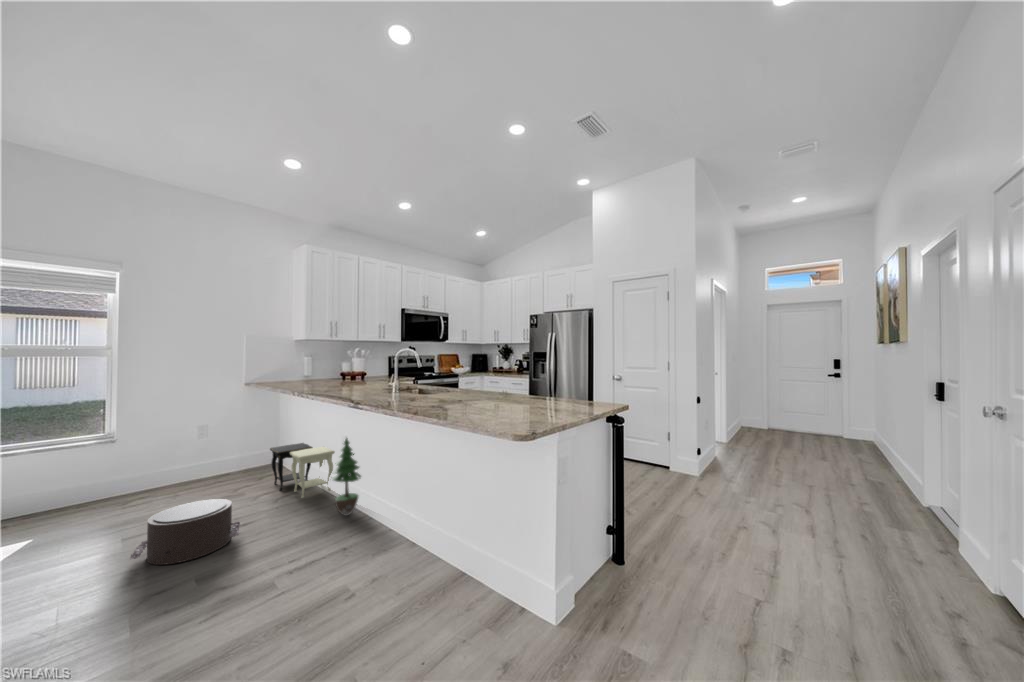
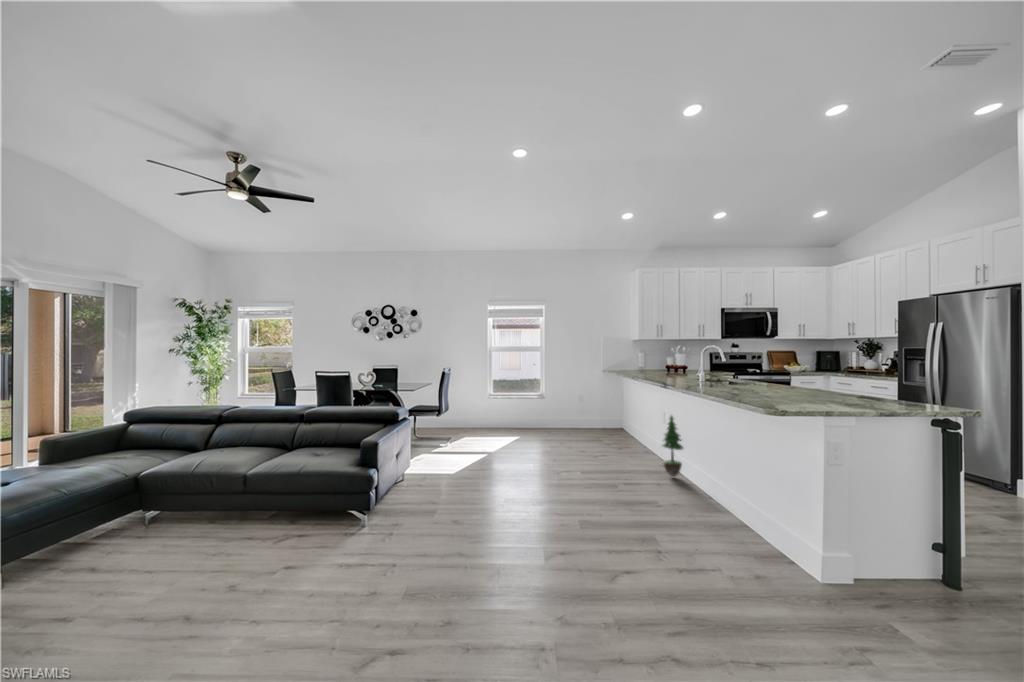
side table: present [270,443,335,498] -> none [615,421,663,460]
pouf: present [130,499,240,565] -> none [550,443,603,475]

